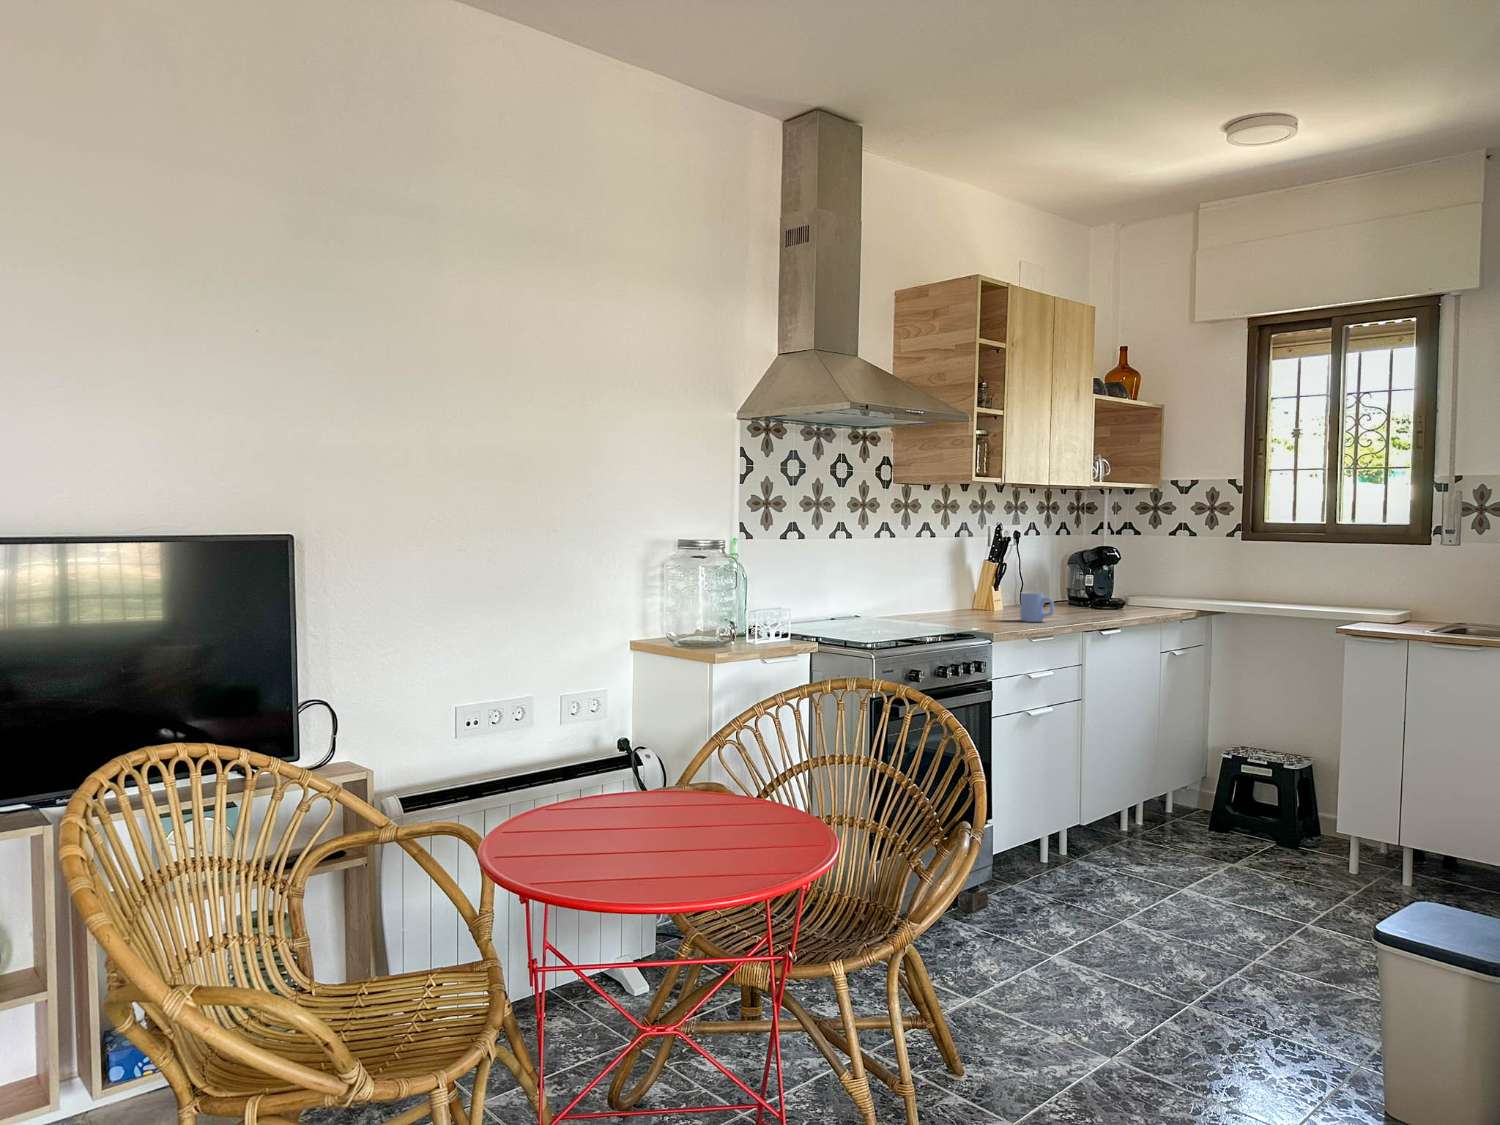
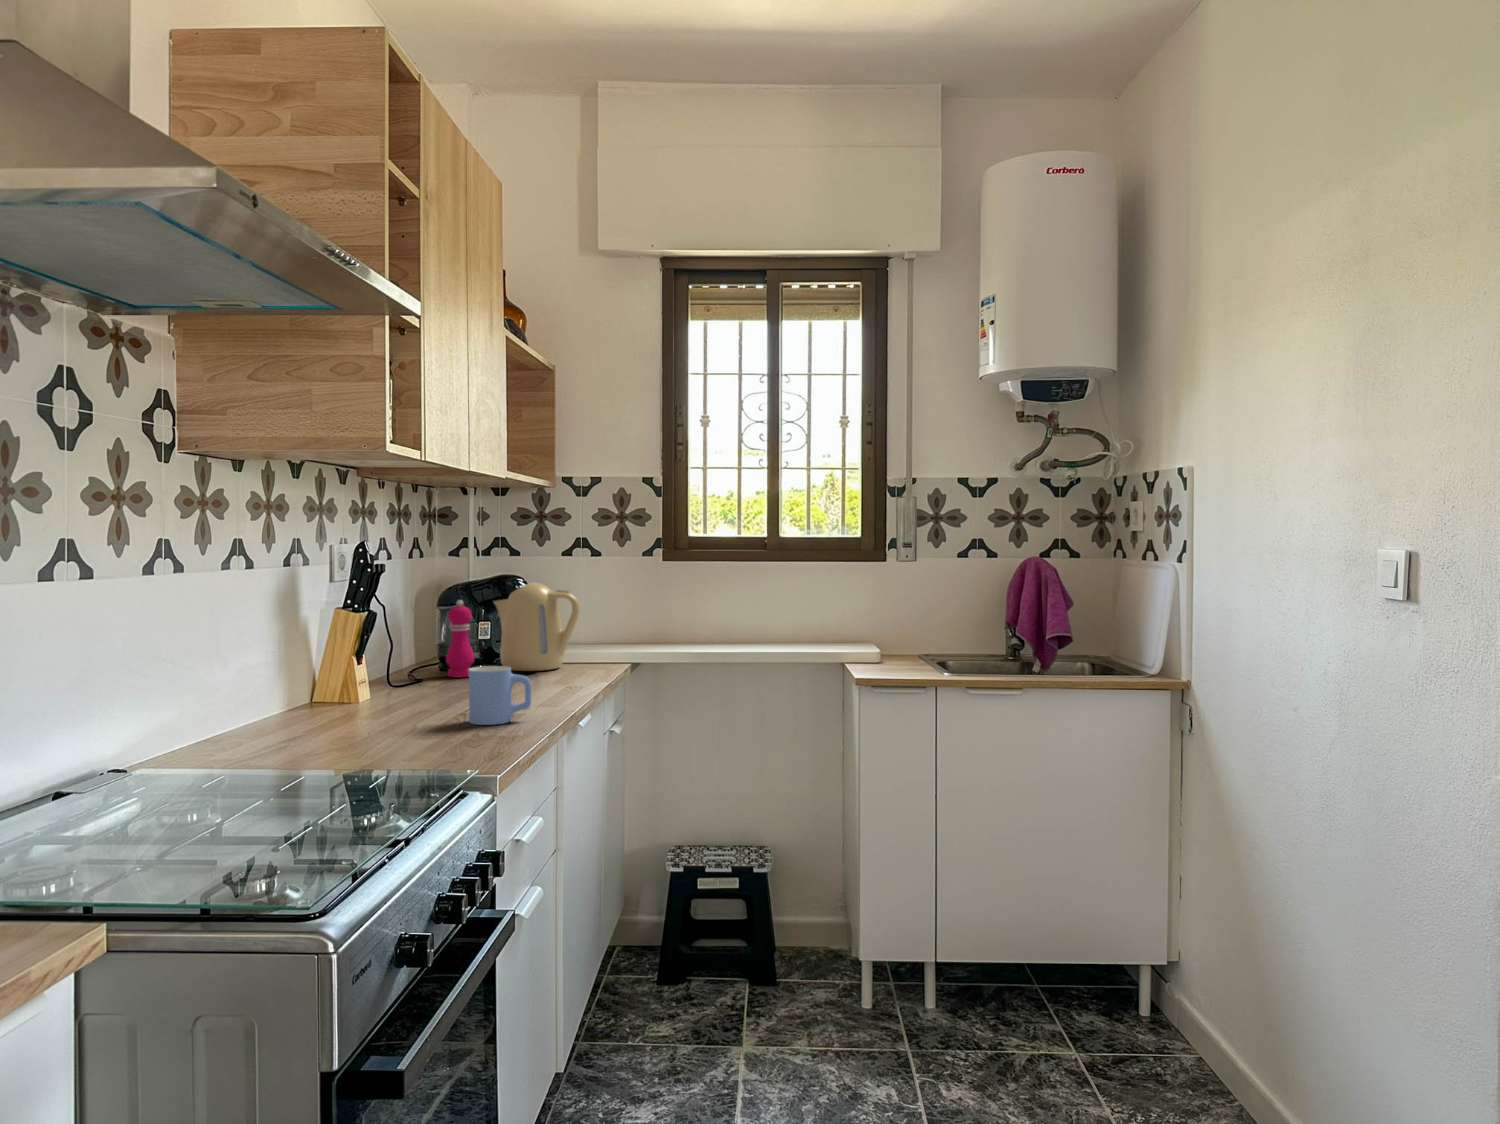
kettle: none [1094,552,1146,609] -> present [494,582,580,671]
pepper mill: none [1054,561,1072,607] -> present [446,600,474,678]

